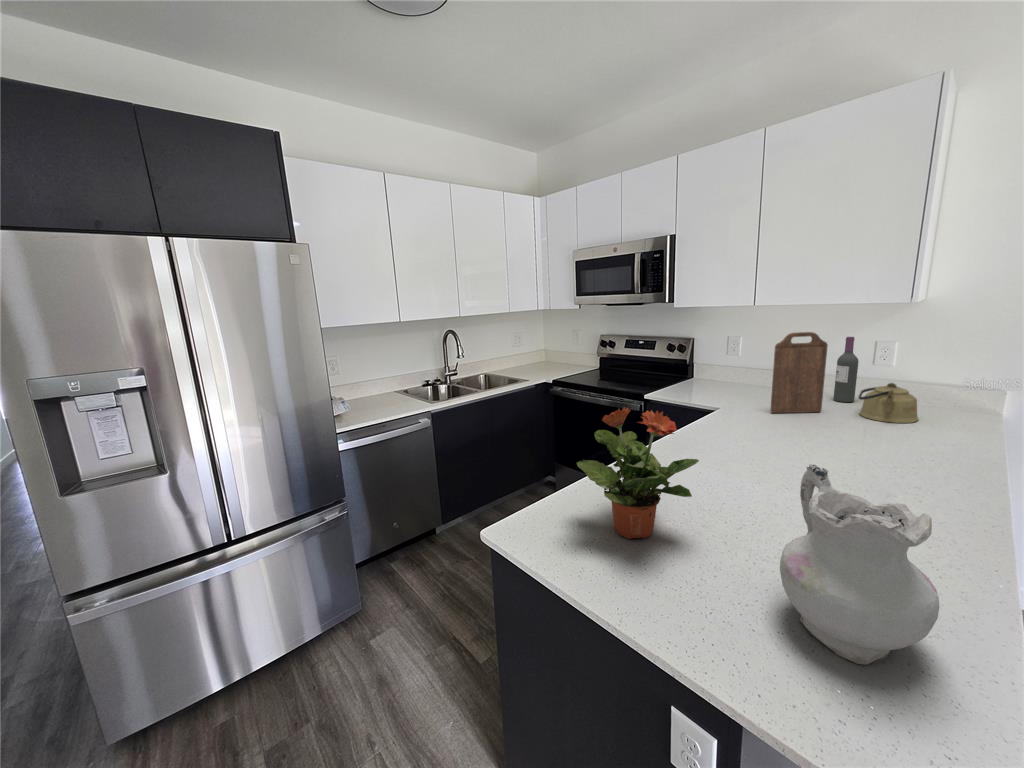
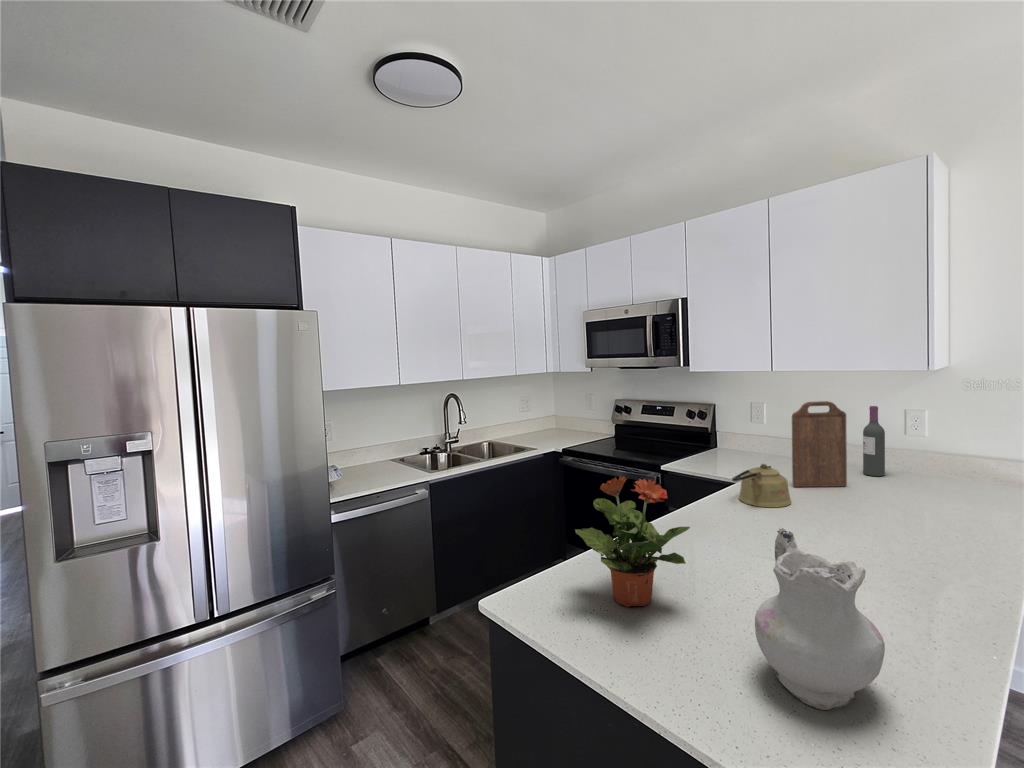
kettle: present [858,383,918,423] -> present [732,464,791,507]

